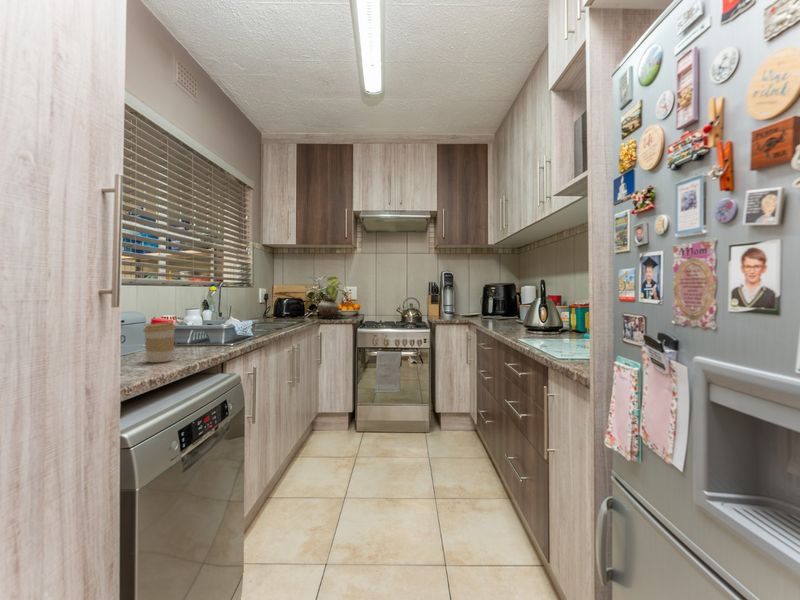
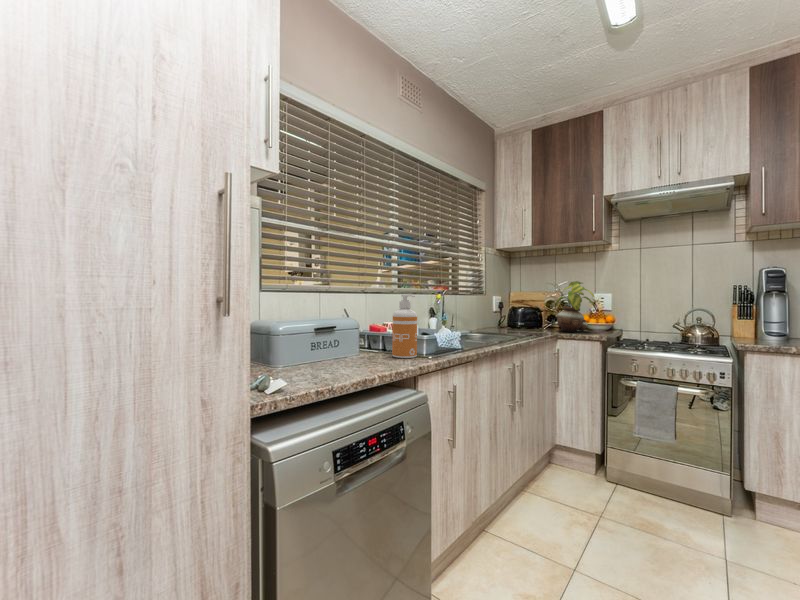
soap dispenser: none [190,288,217,348] -> present [392,295,417,358]
coffee cup: present [144,322,176,363] -> none [336,330,364,370]

